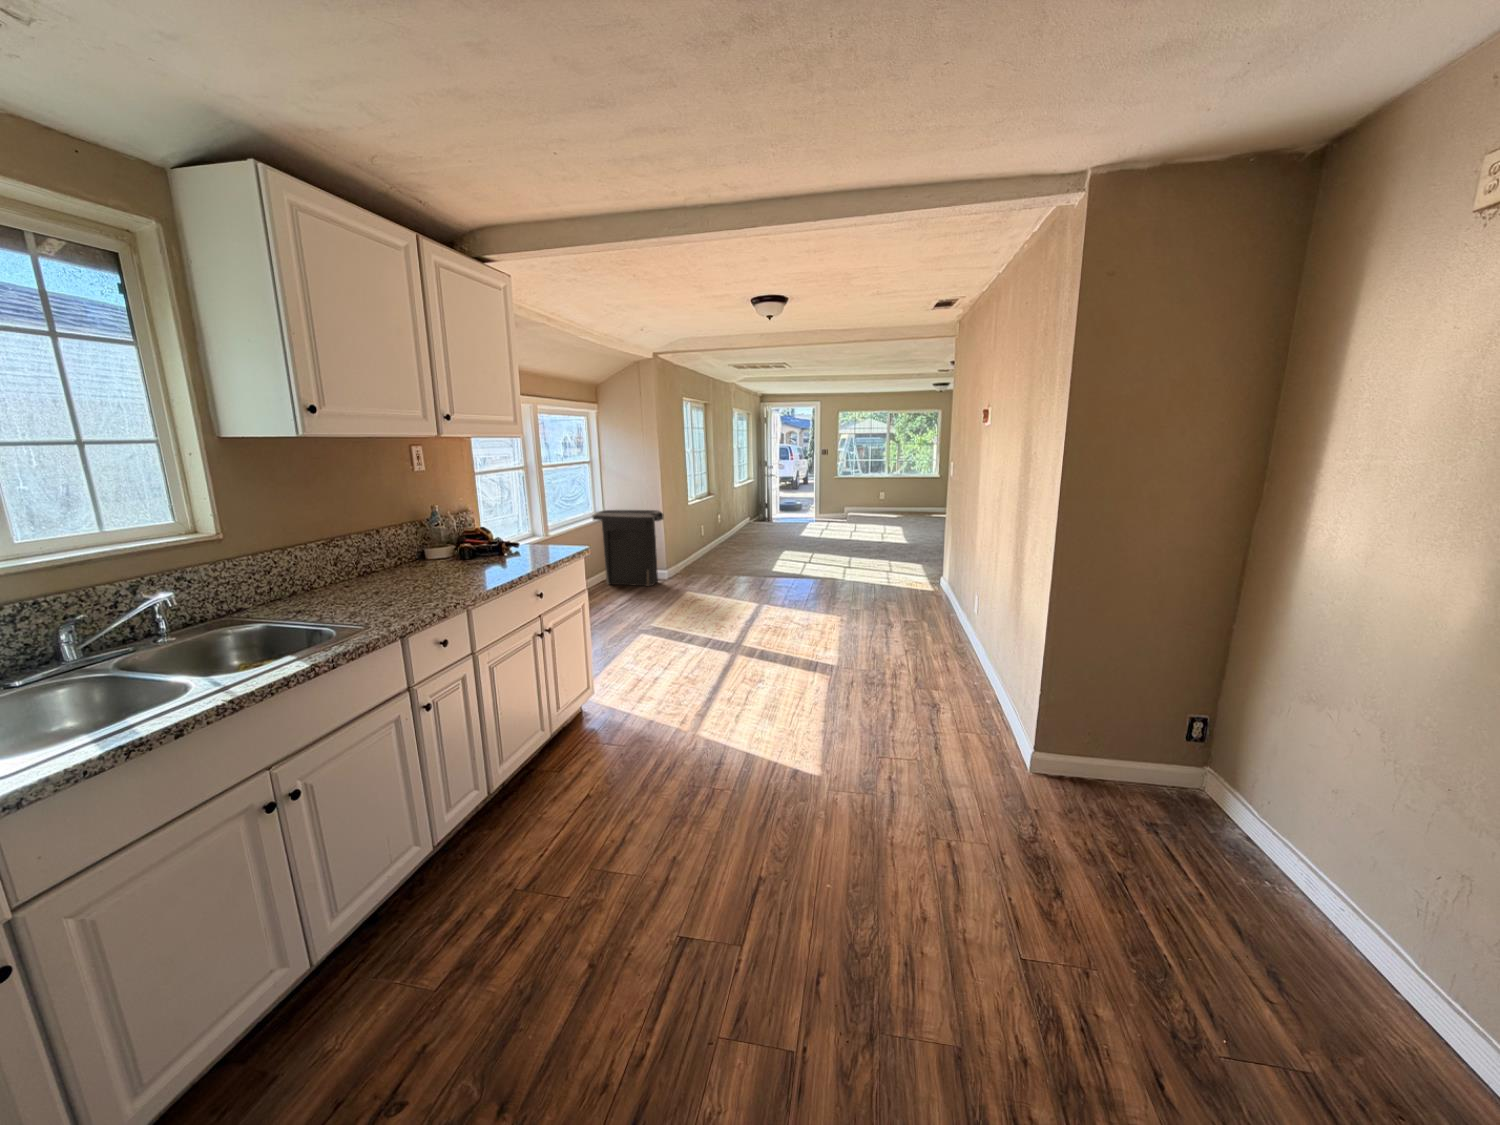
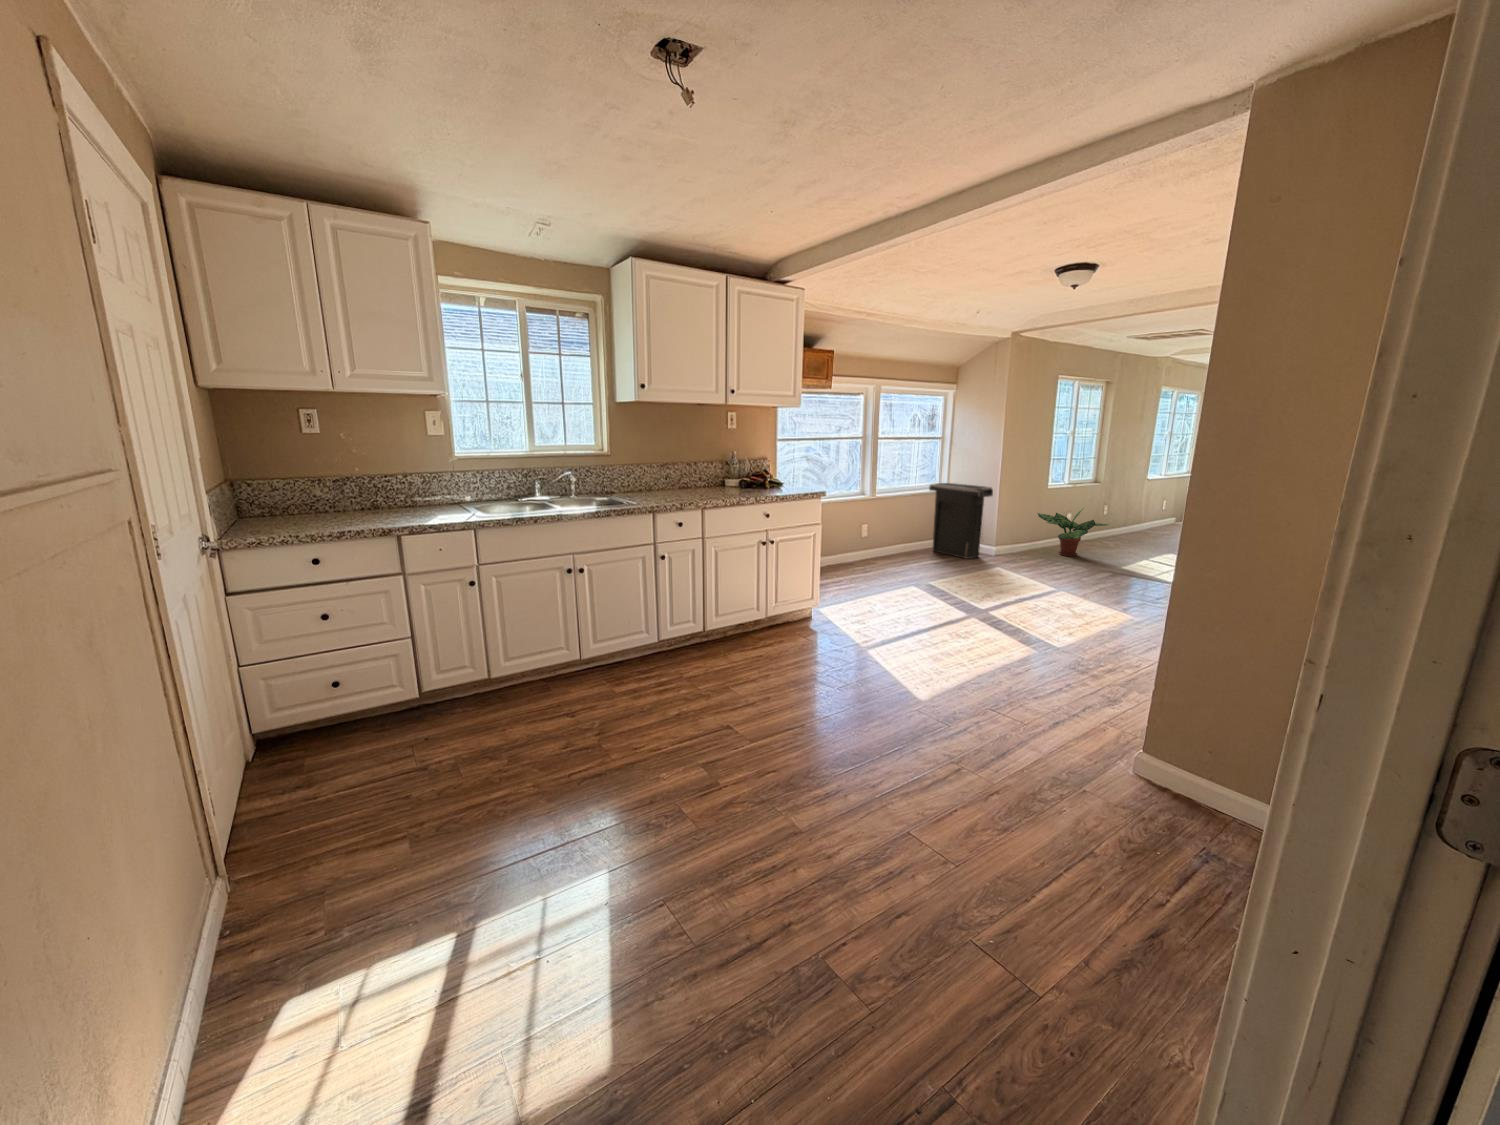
potted plant: none [687,519,747,565] -> present [1038,509,1109,556]

